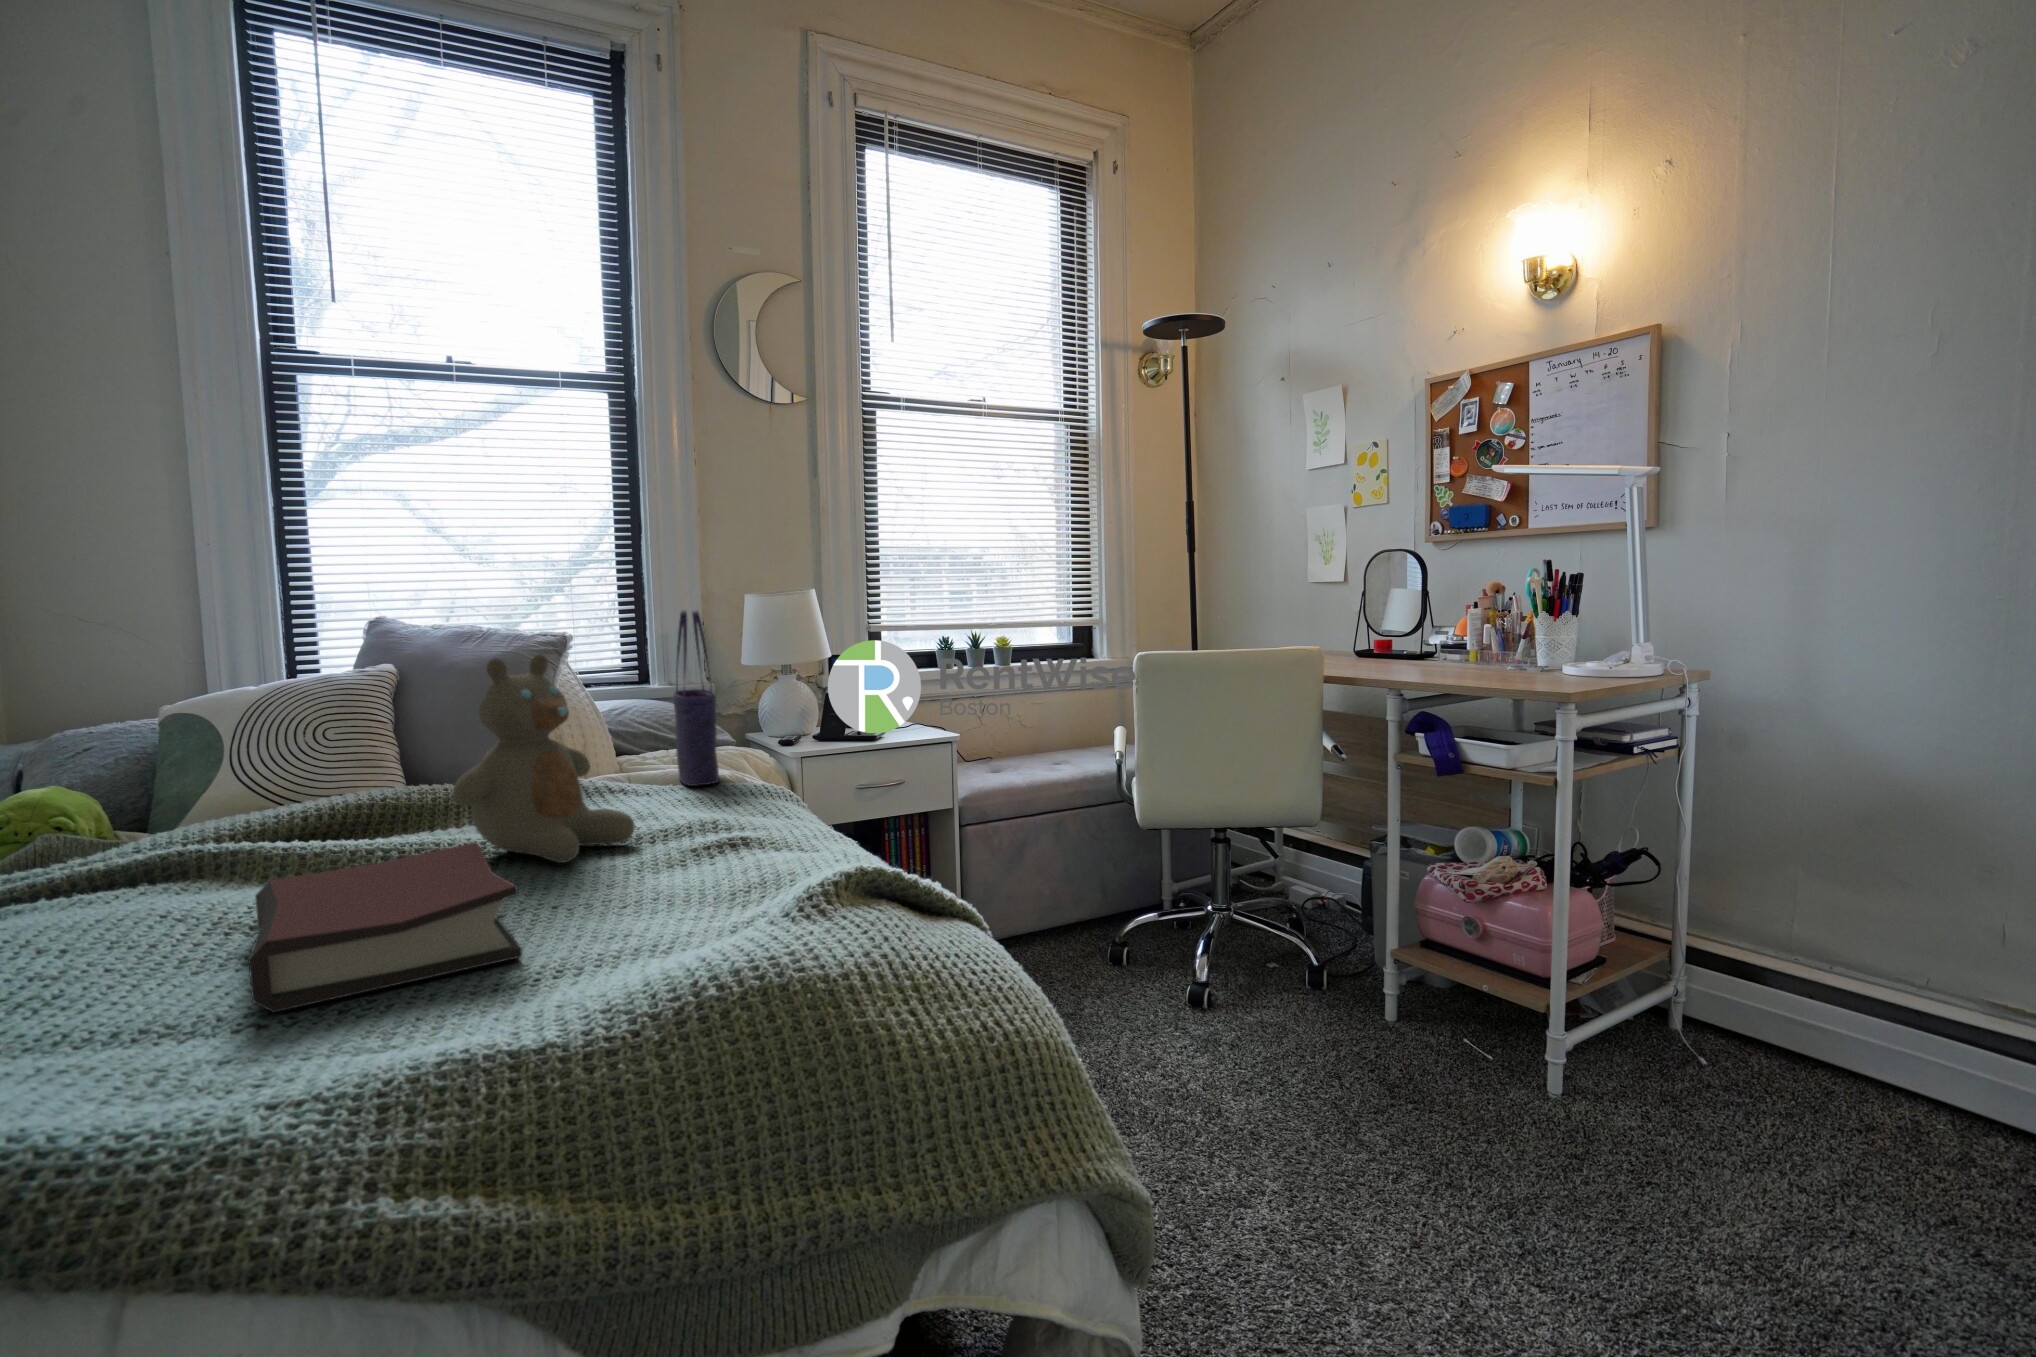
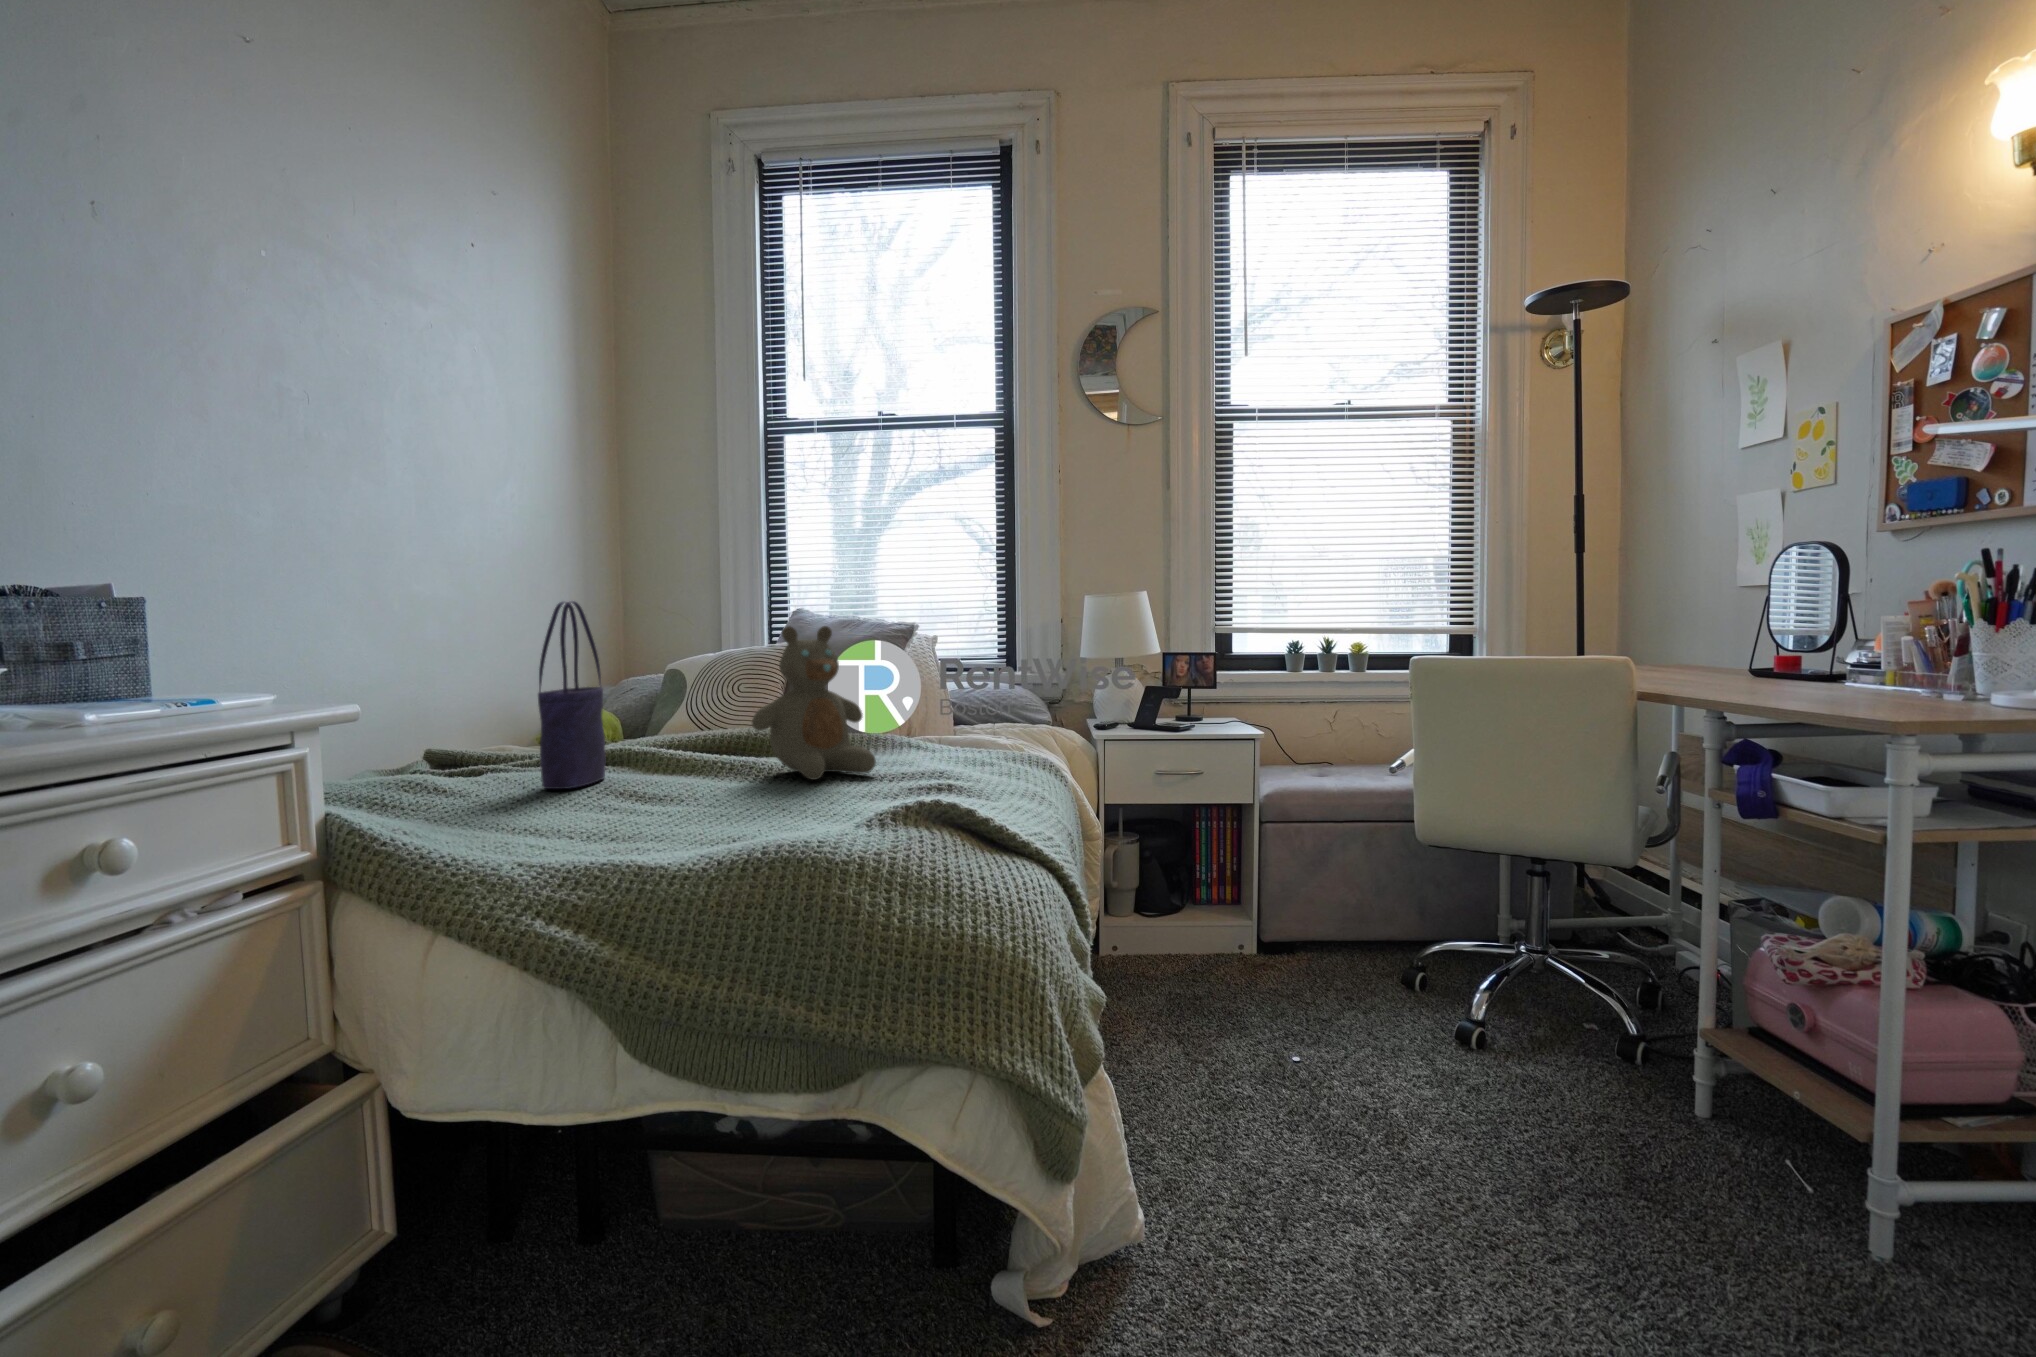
tote bag: present [673,610,719,786] -> present [538,601,606,789]
hardback book: present [249,842,522,1012] -> none [559,752,745,827]

